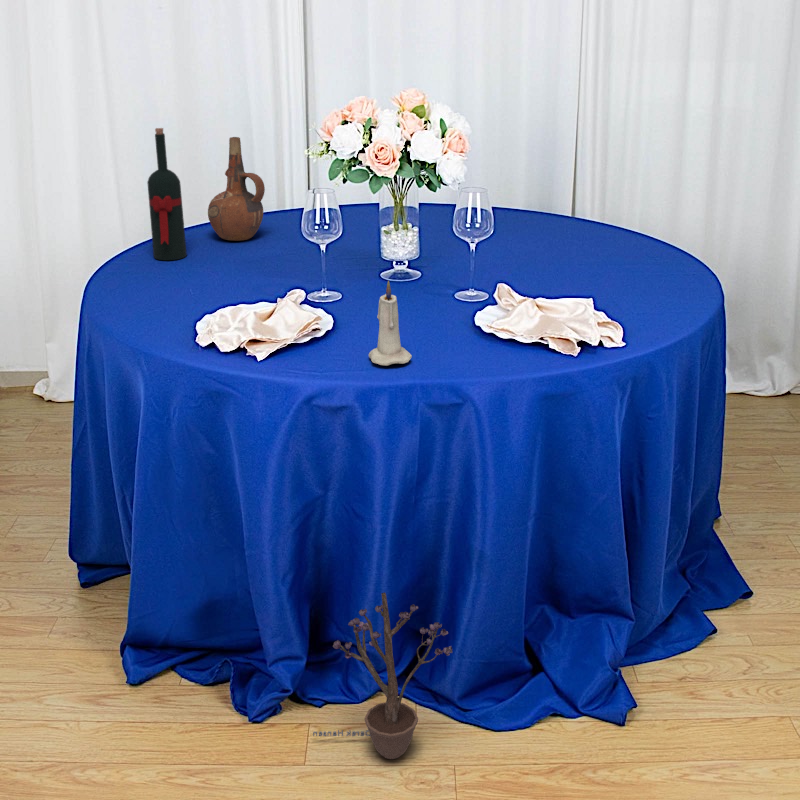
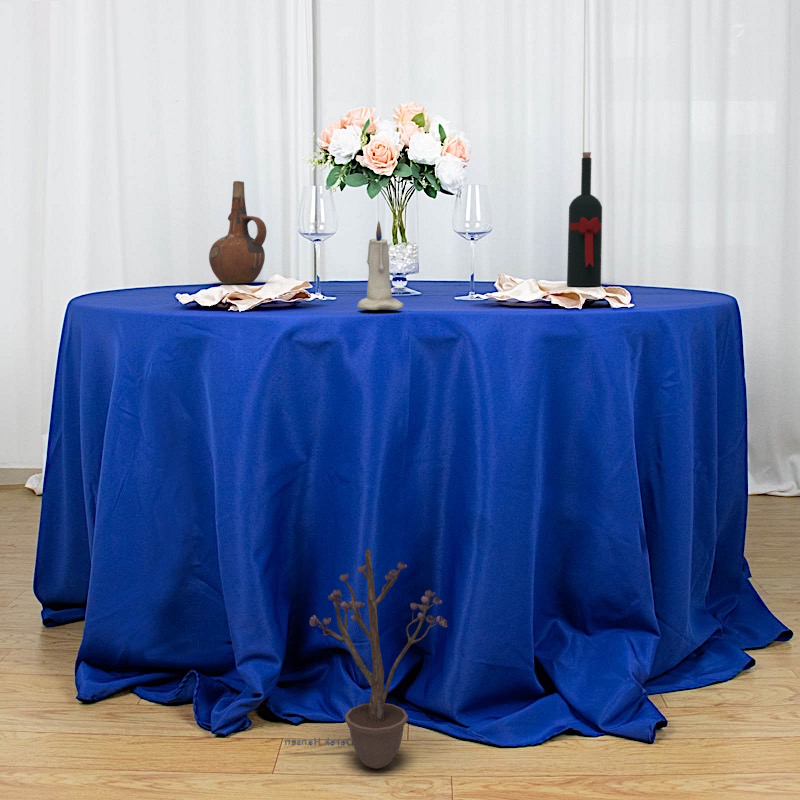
wine bottle: present [147,128,187,260] -> present [567,152,602,286]

